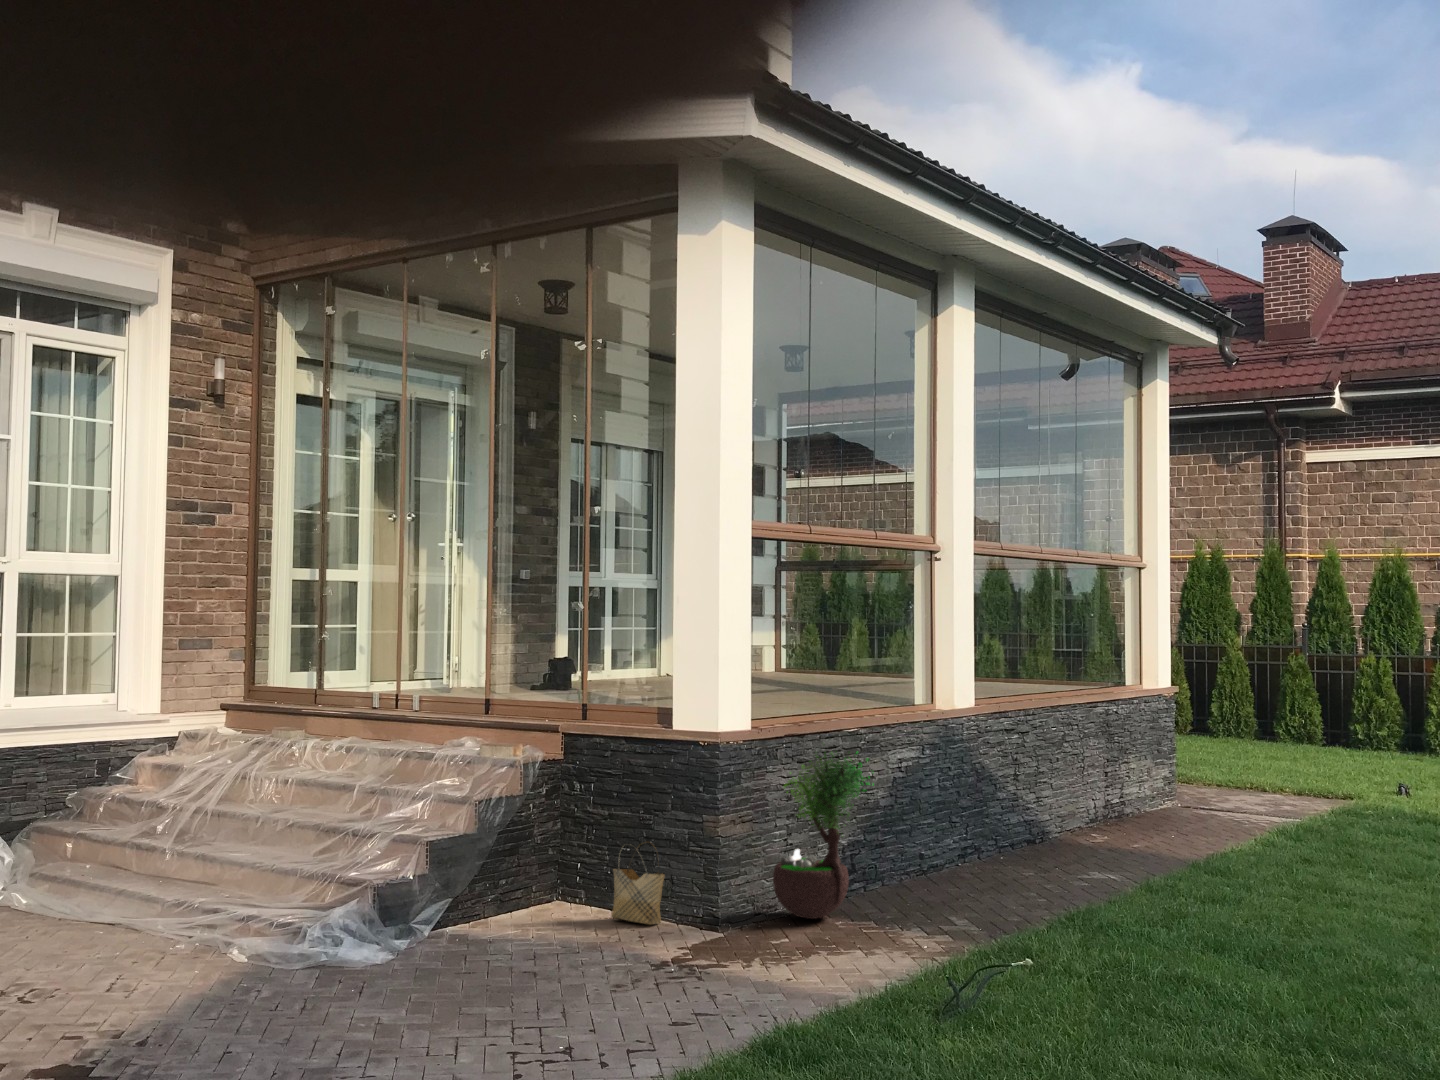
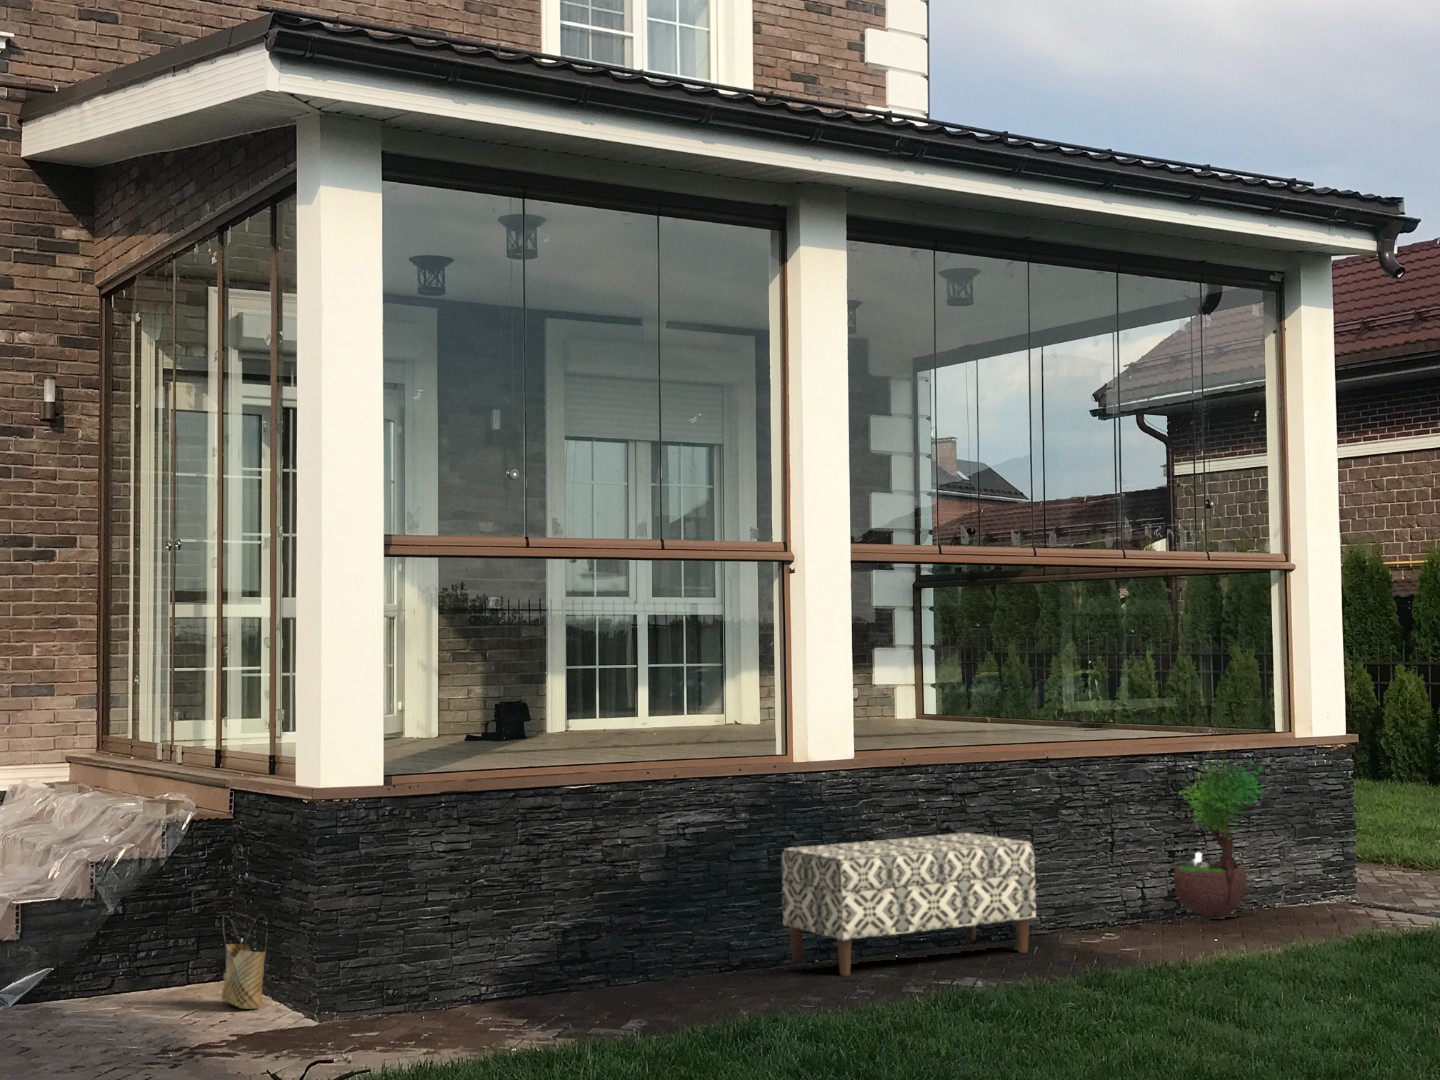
potted tree: present [773,752,874,919] -> present [1174,762,1260,917]
bench: none [950,762,1103,872] -> present [781,833,1036,976]

